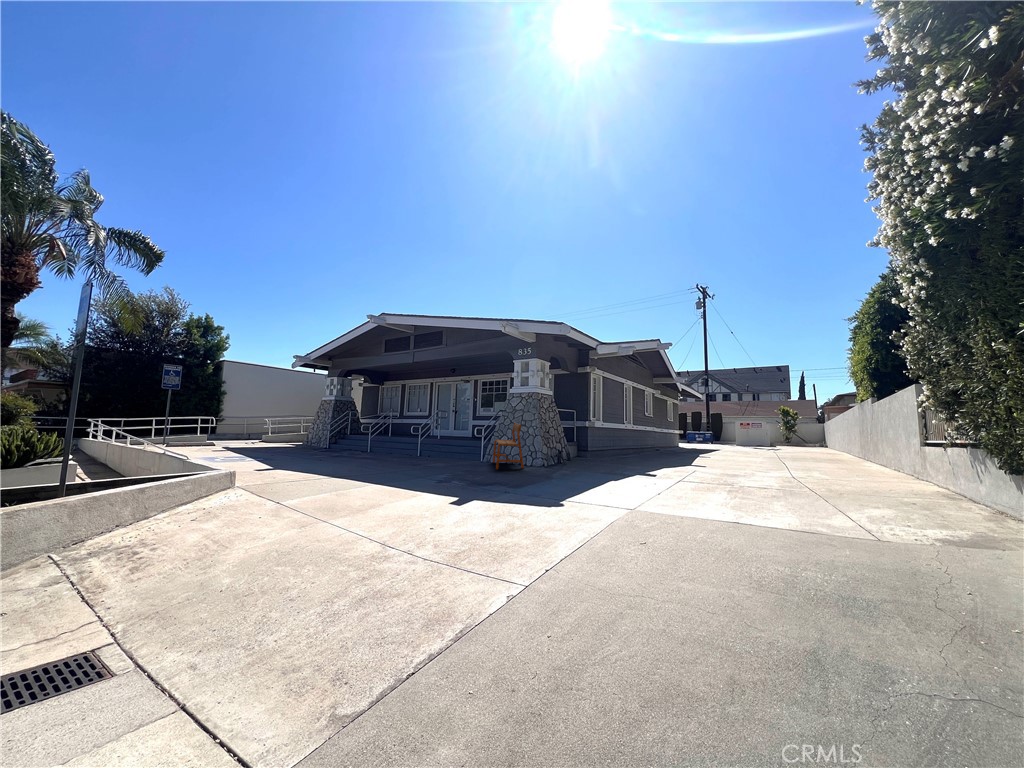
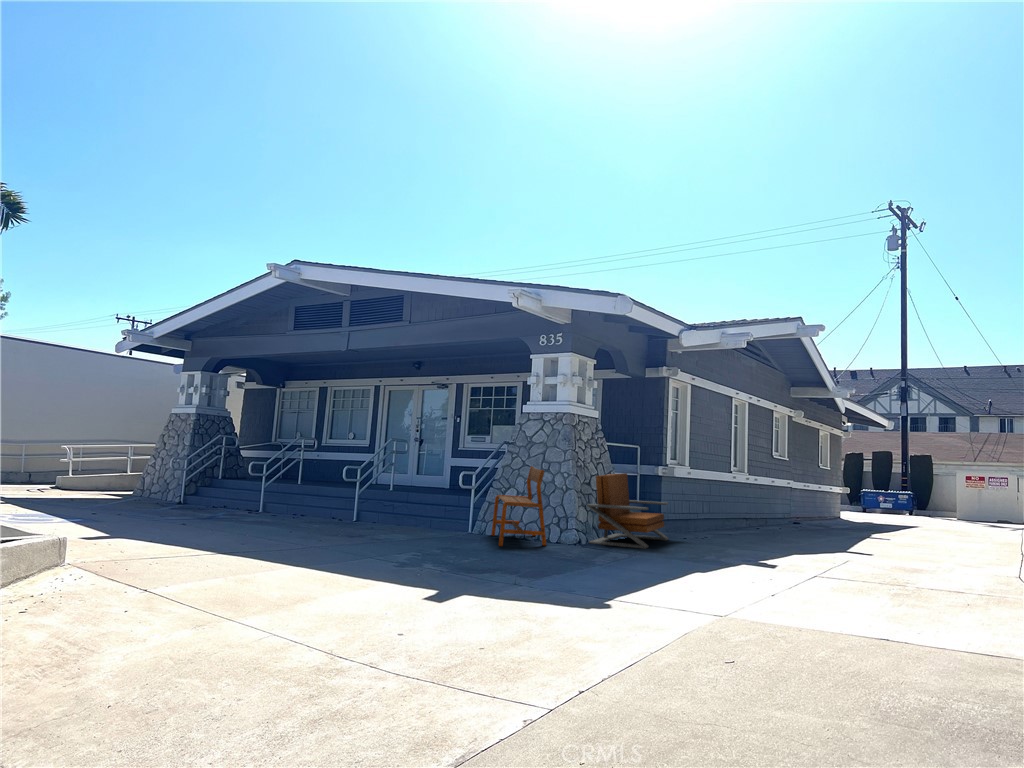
lounge chair: none [547,425,594,468] -> present [587,473,669,549]

